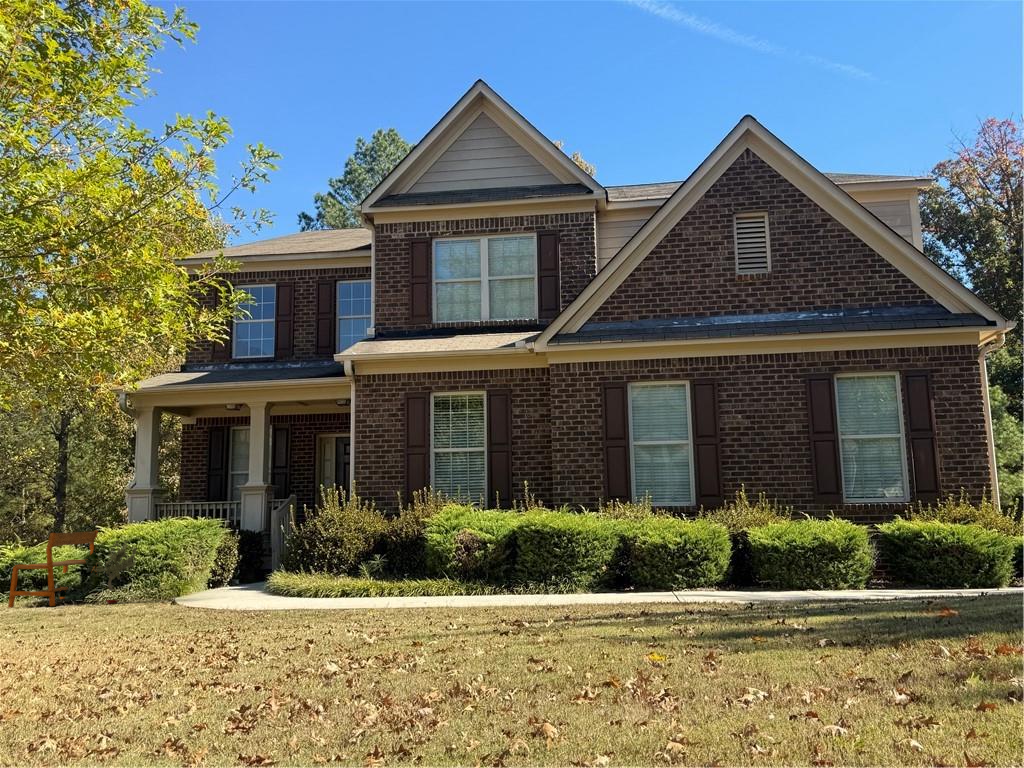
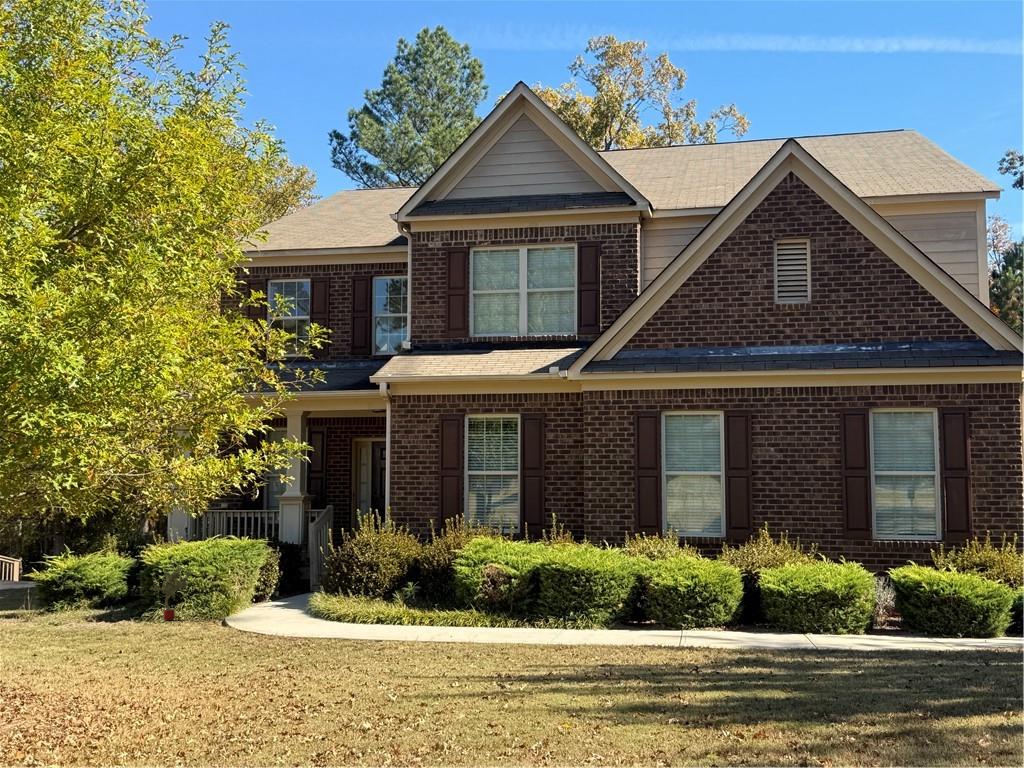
bench: present [8,531,98,608] -> none [77,549,153,621]

